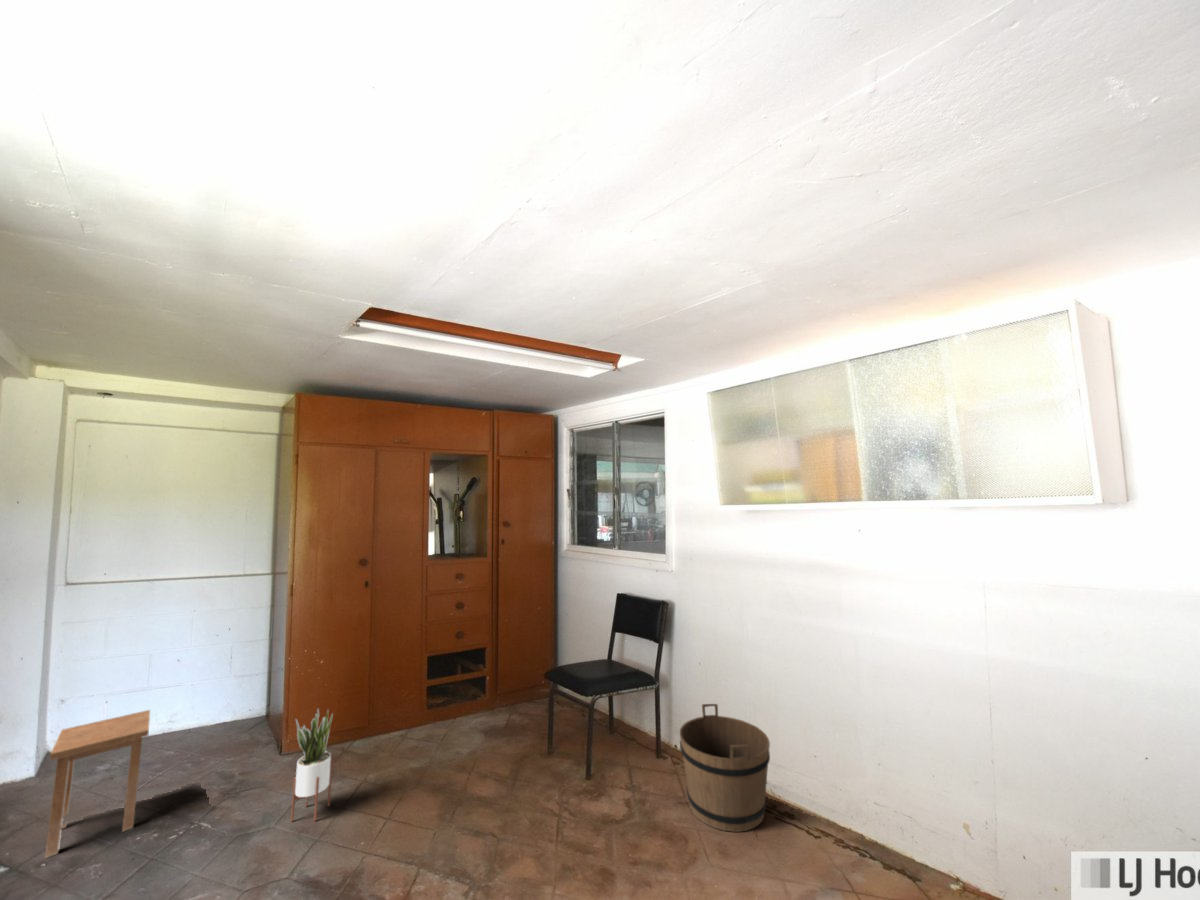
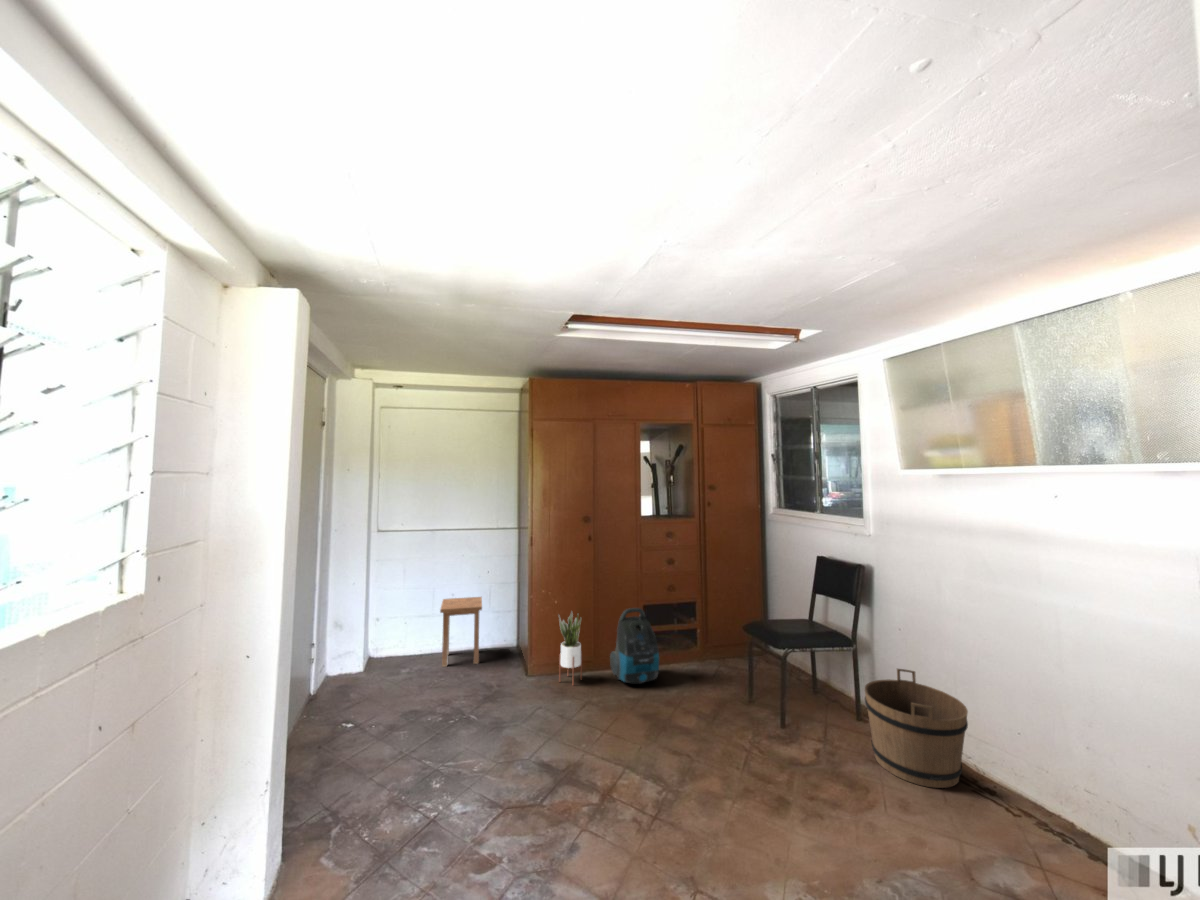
vacuum cleaner: none [374,684,445,793] -> present [610,608,659,684]

